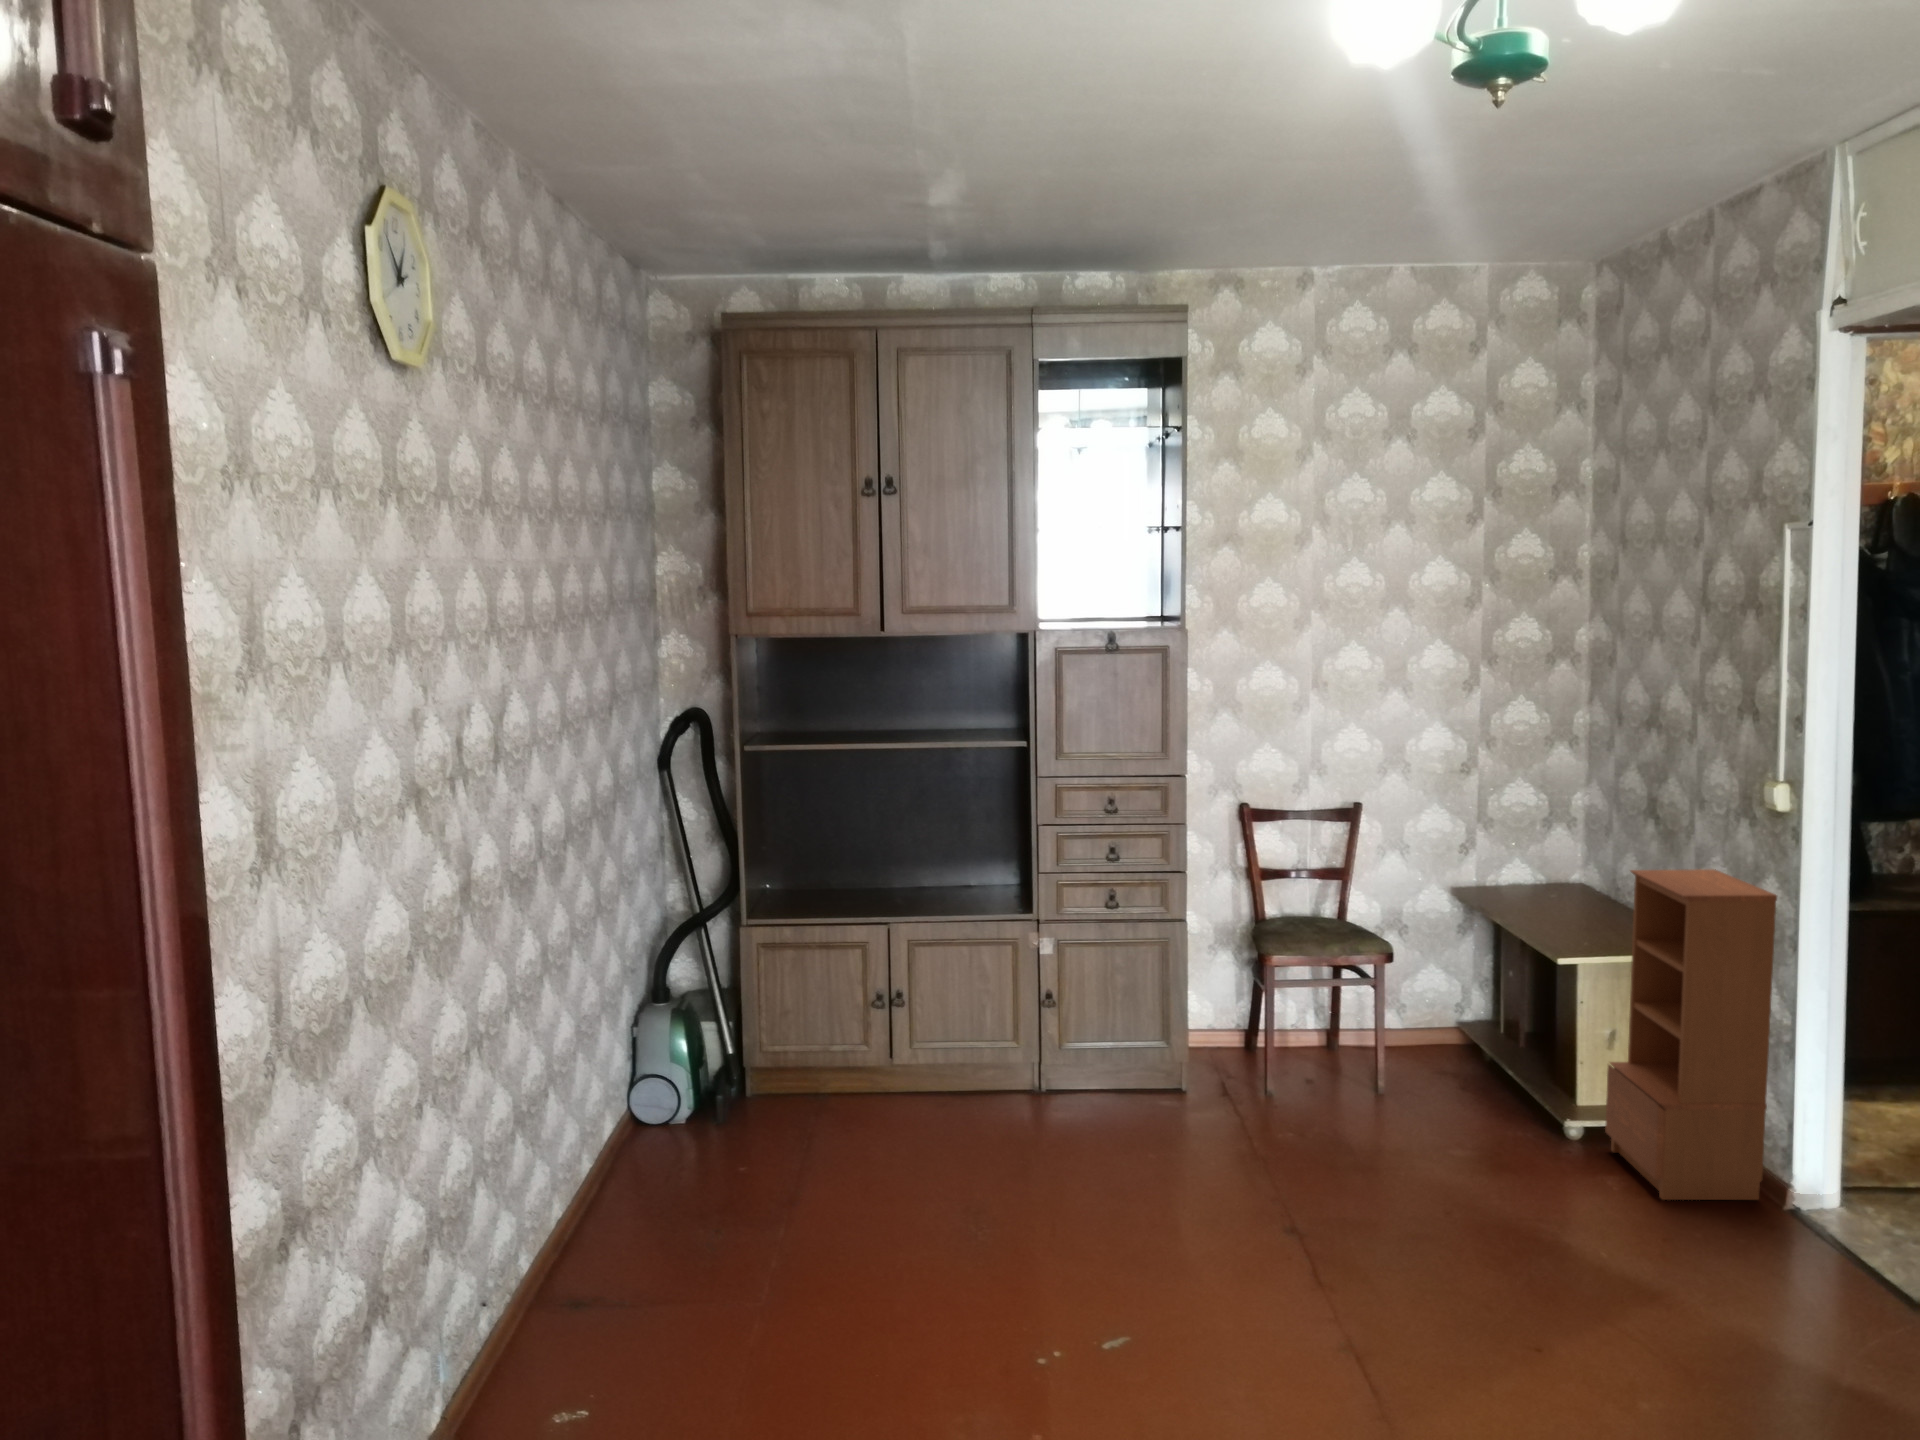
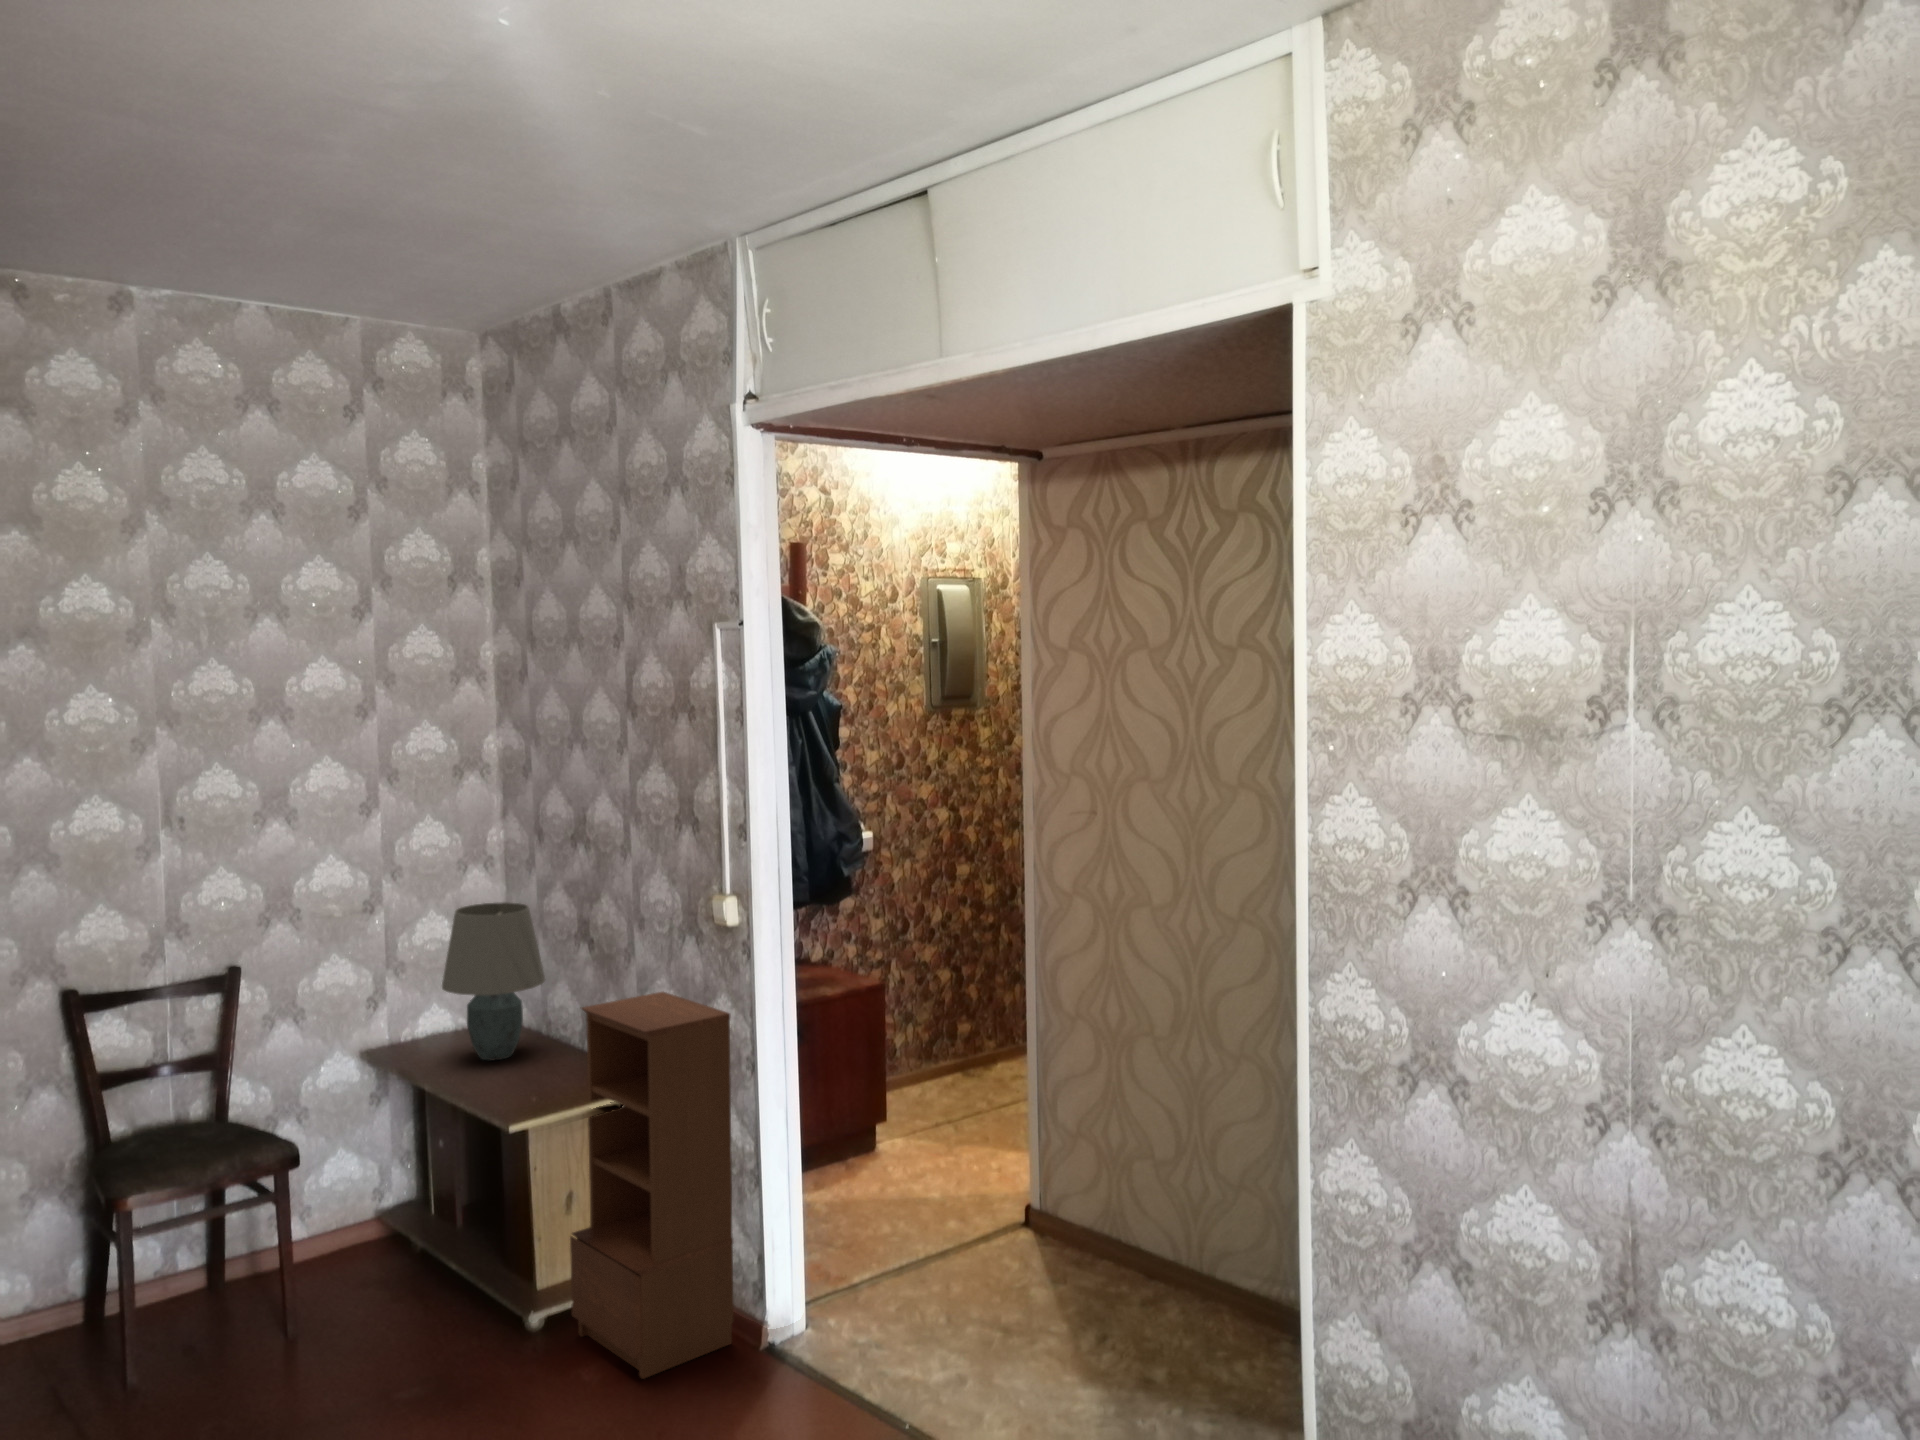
table lamp: none [1517,777,1610,910] -> present [442,902,545,1060]

